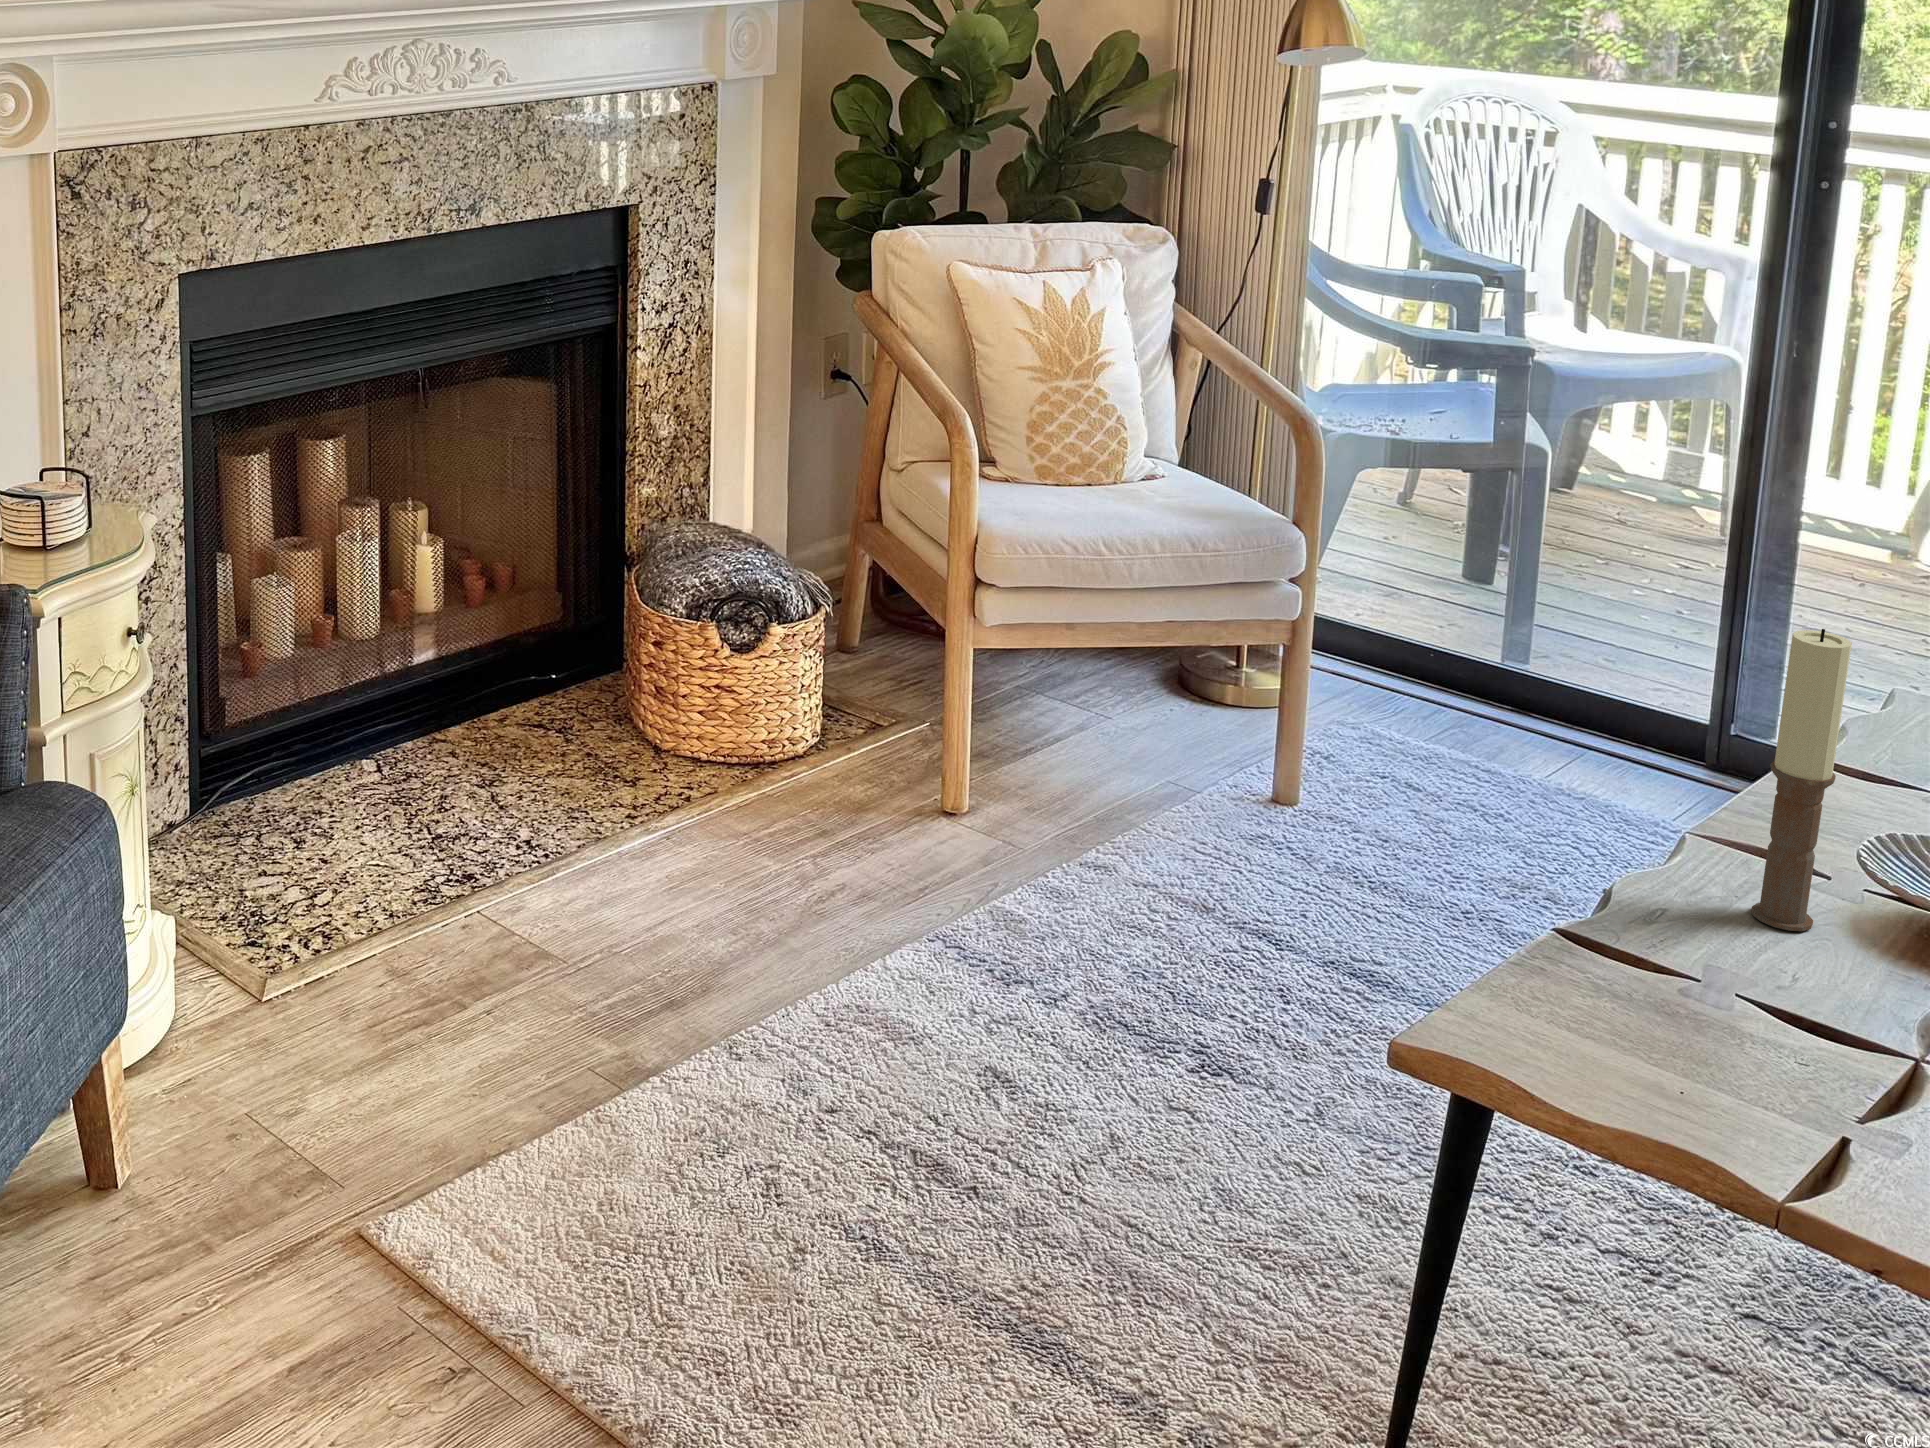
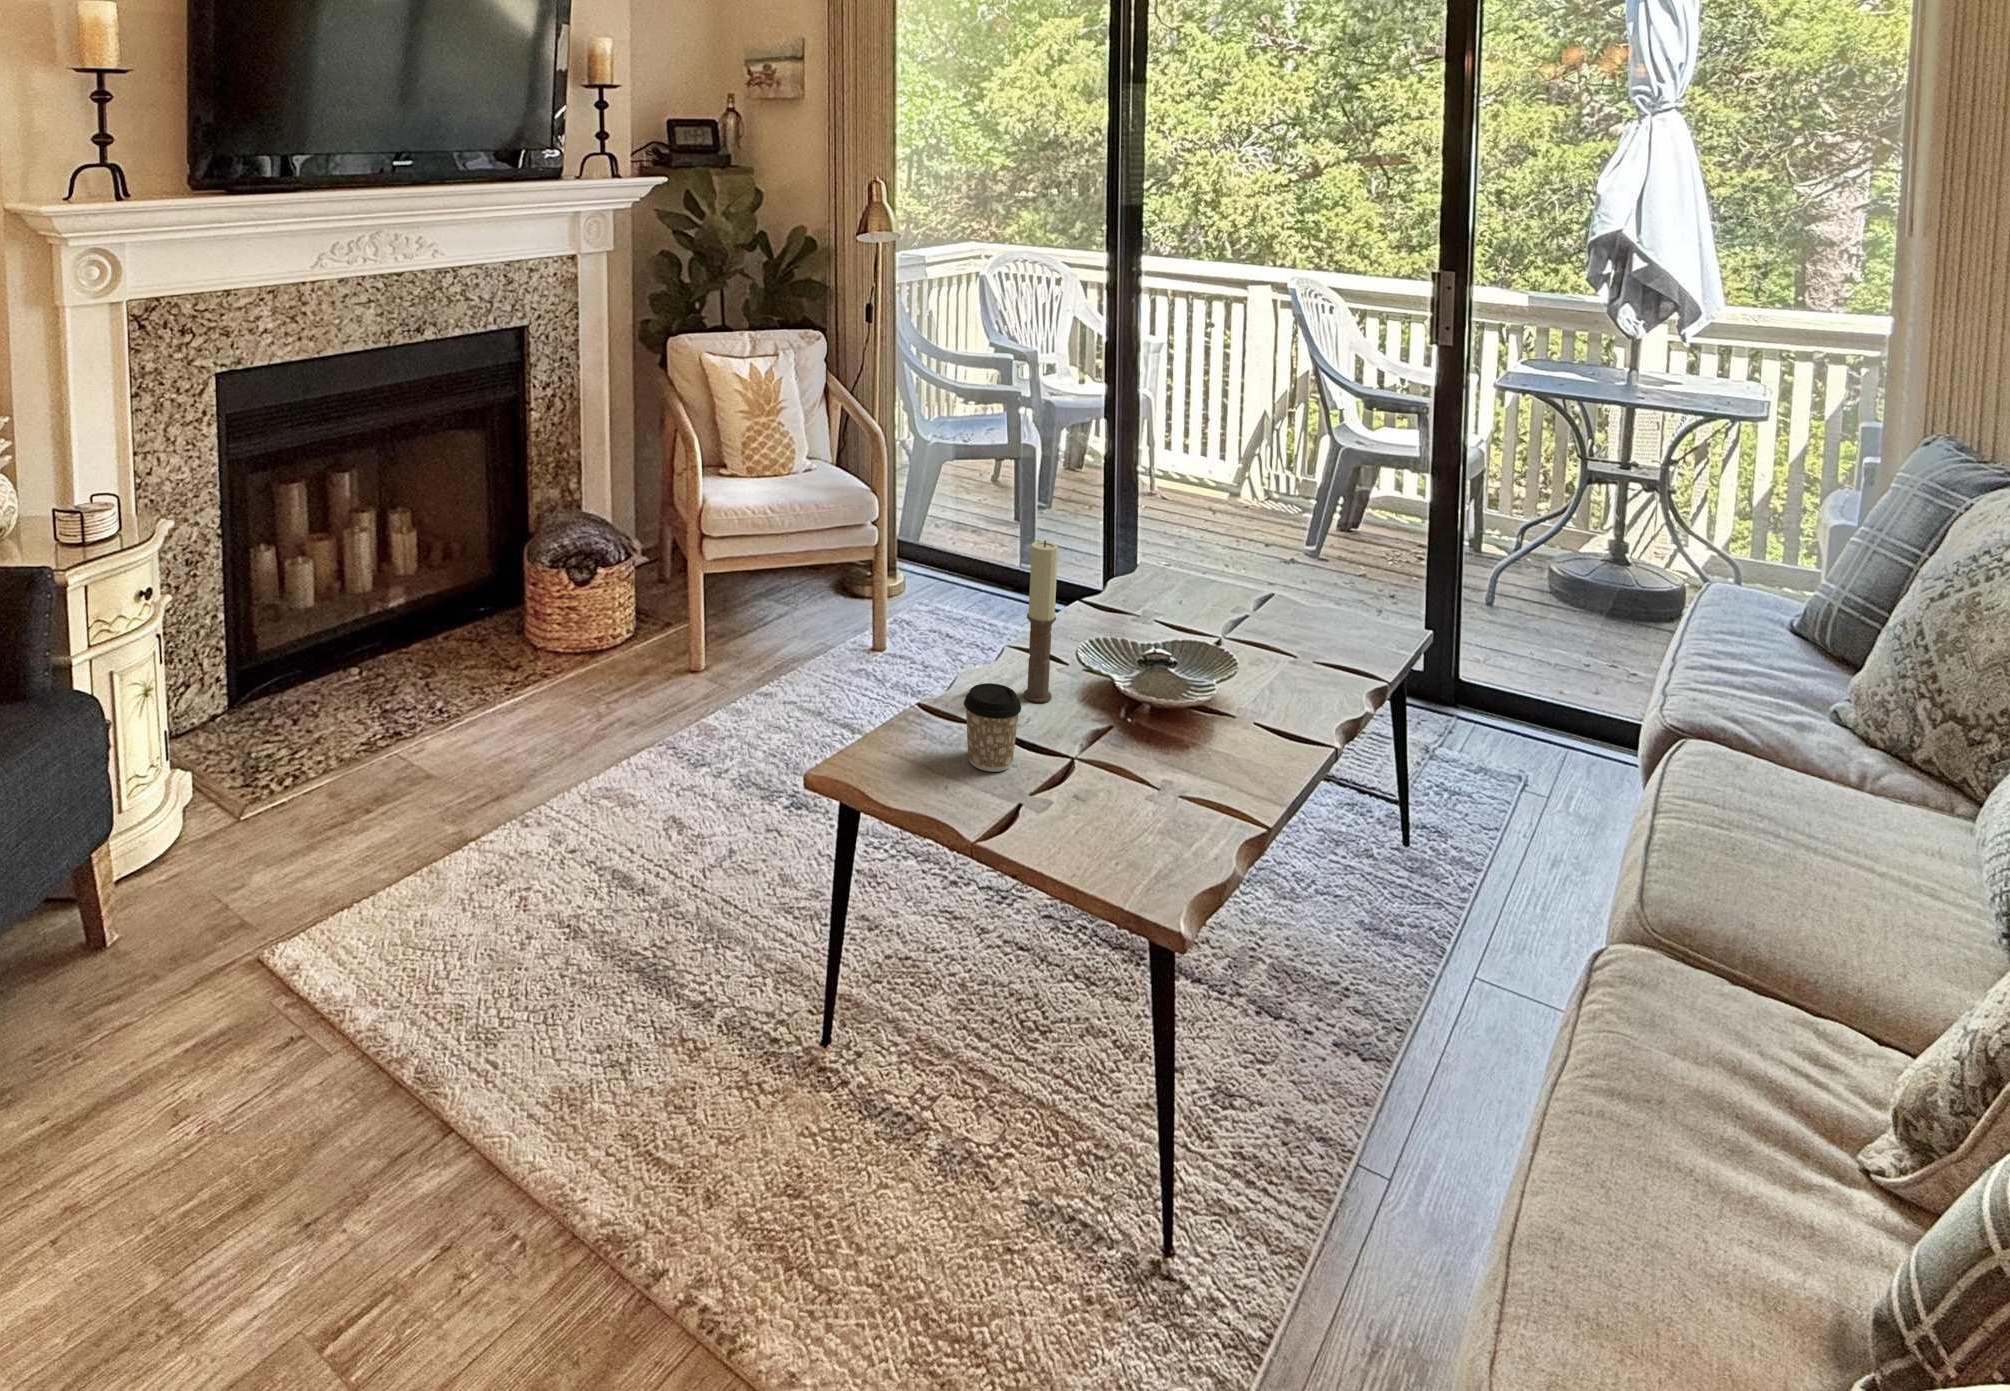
coffee cup: none [1689,891,1815,1057] -> present [964,683,1021,772]

